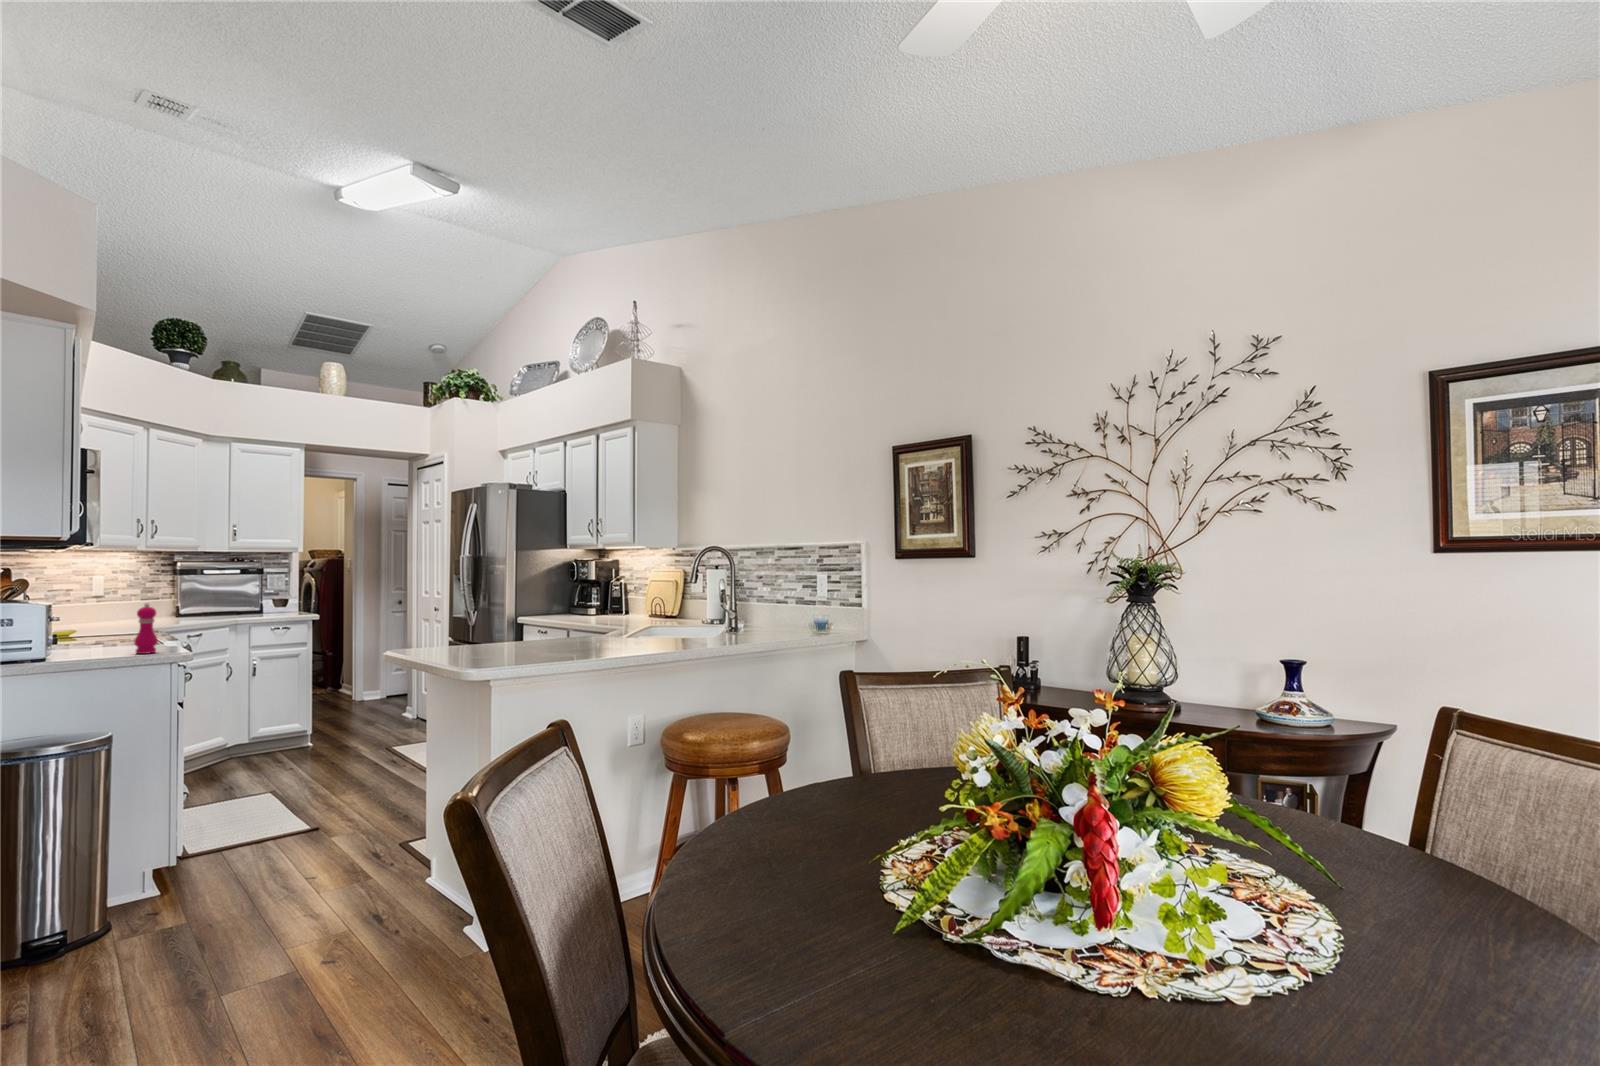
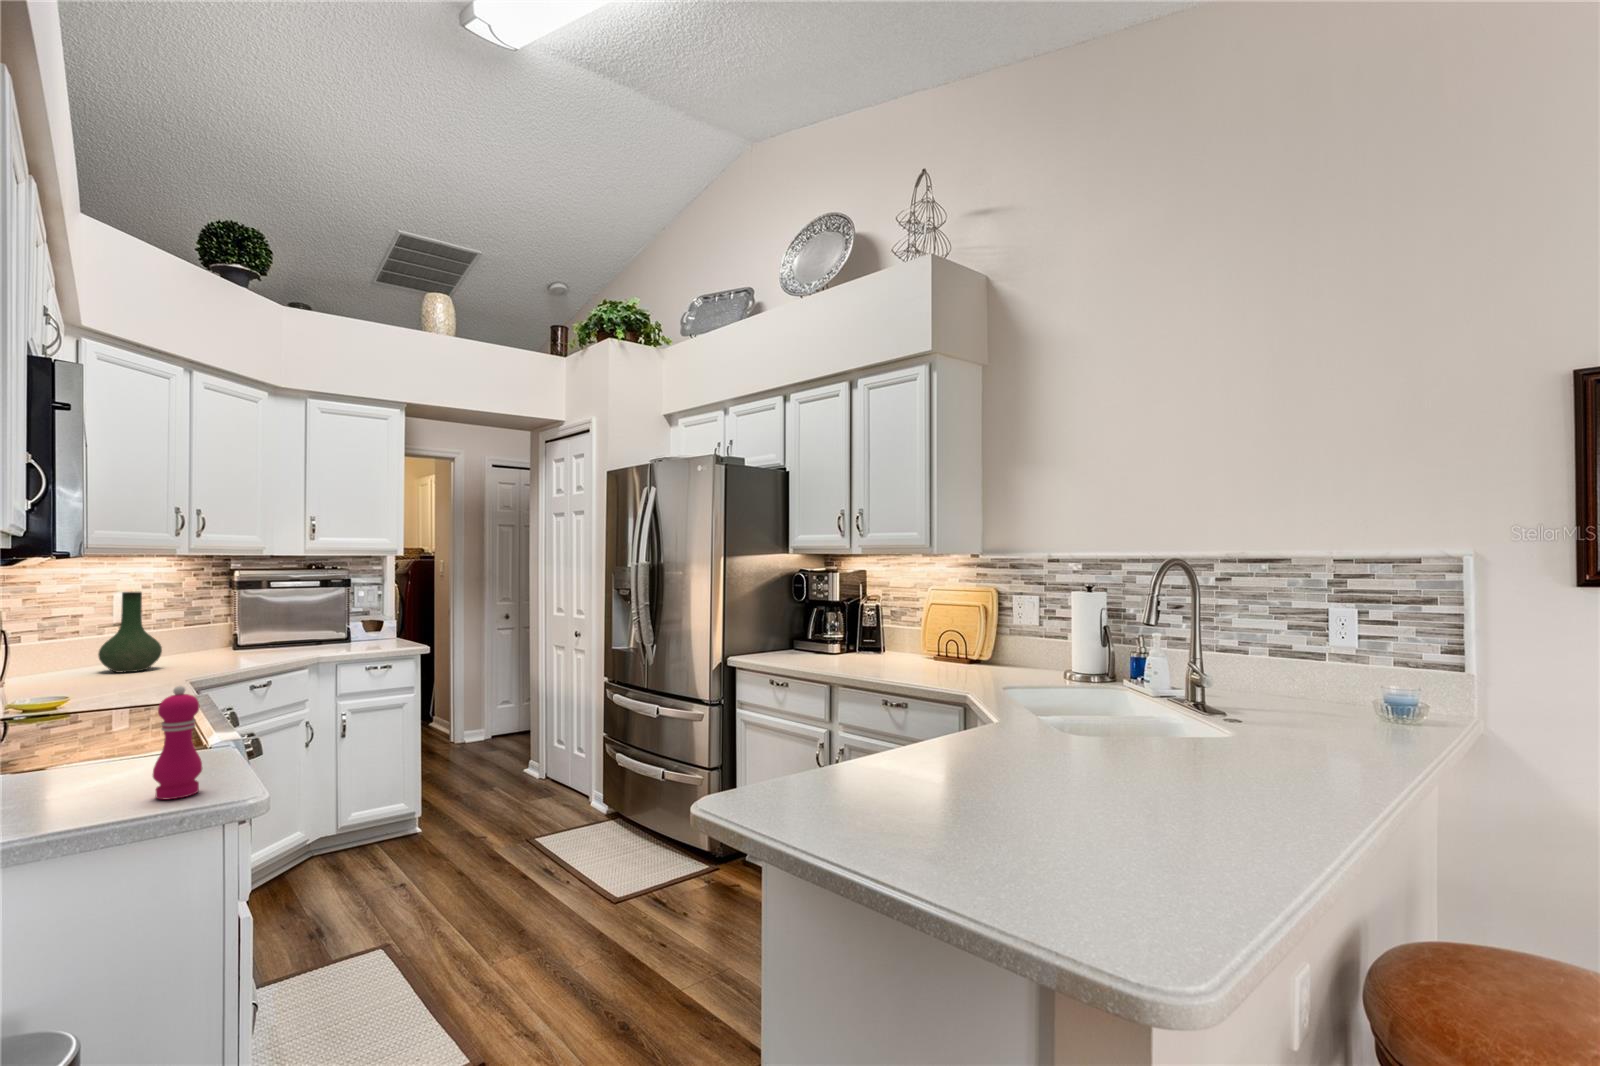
vase: none [86,574,128,625] -> present [98,592,162,673]

